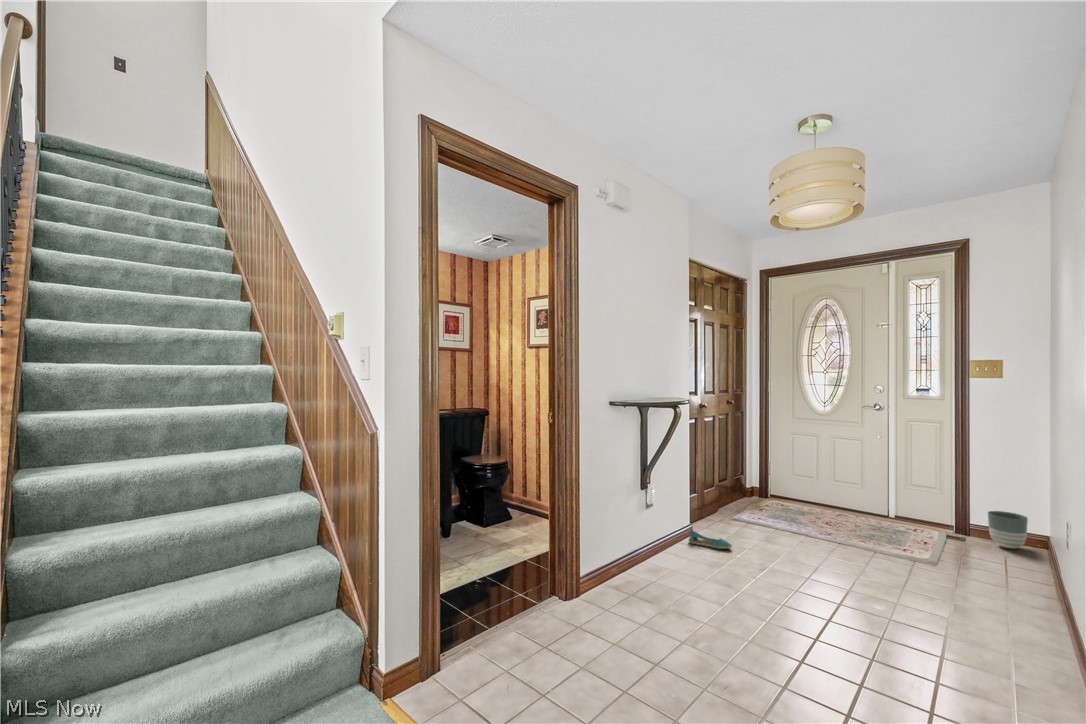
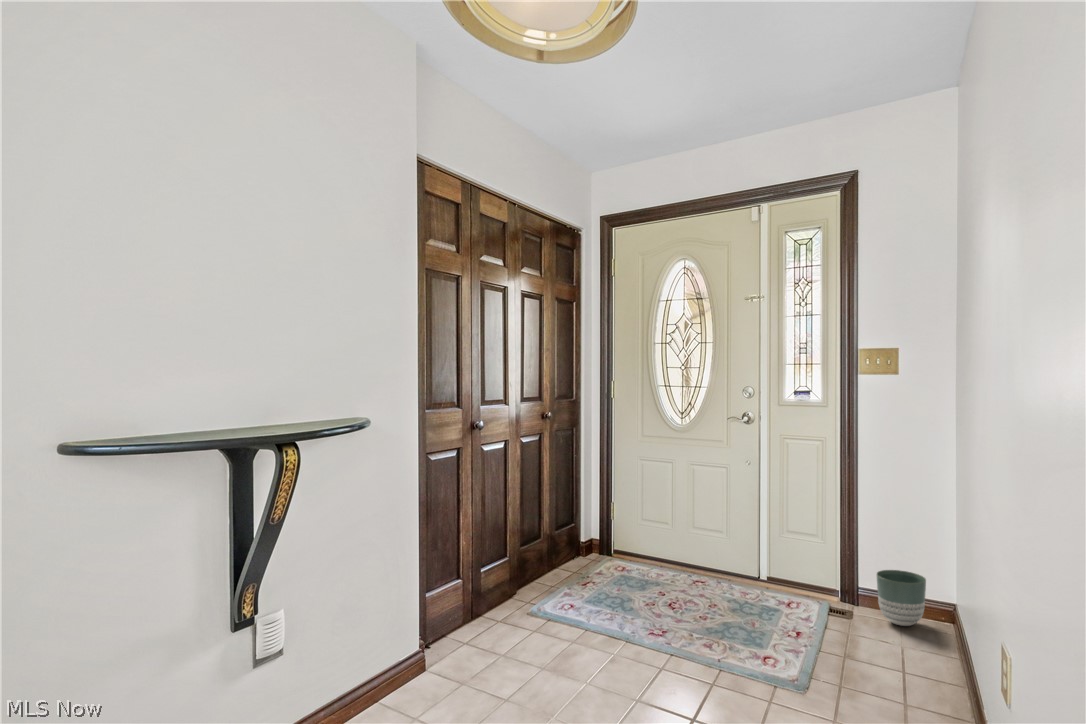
shoe: present [689,531,732,549] -> none [433,627,495,656]

